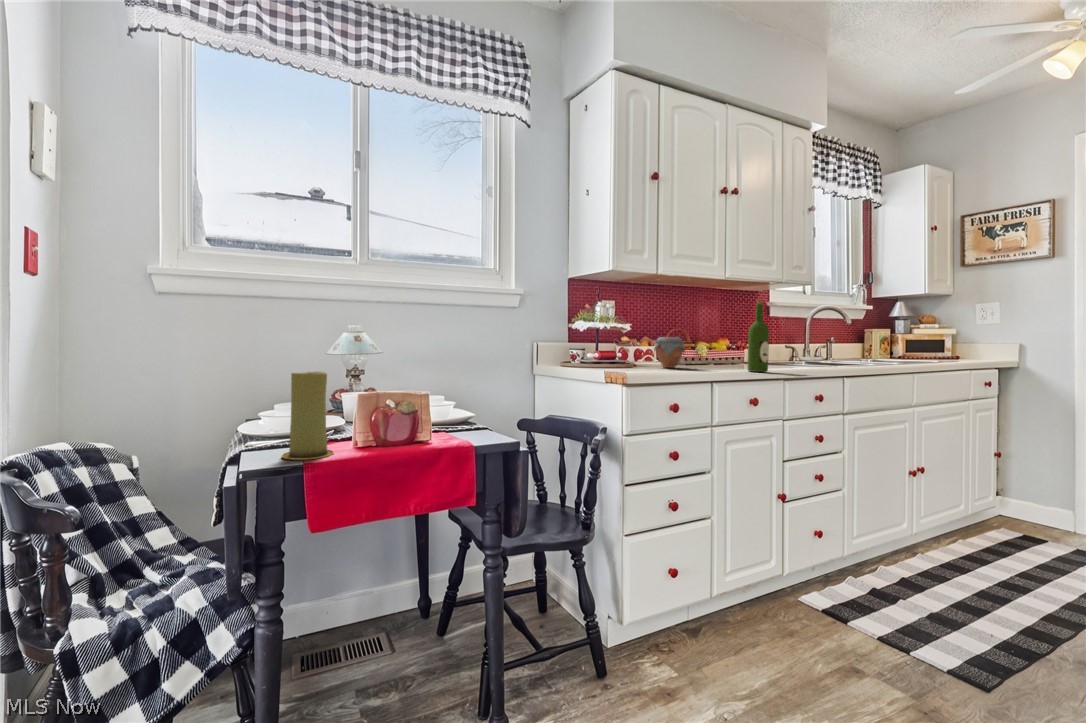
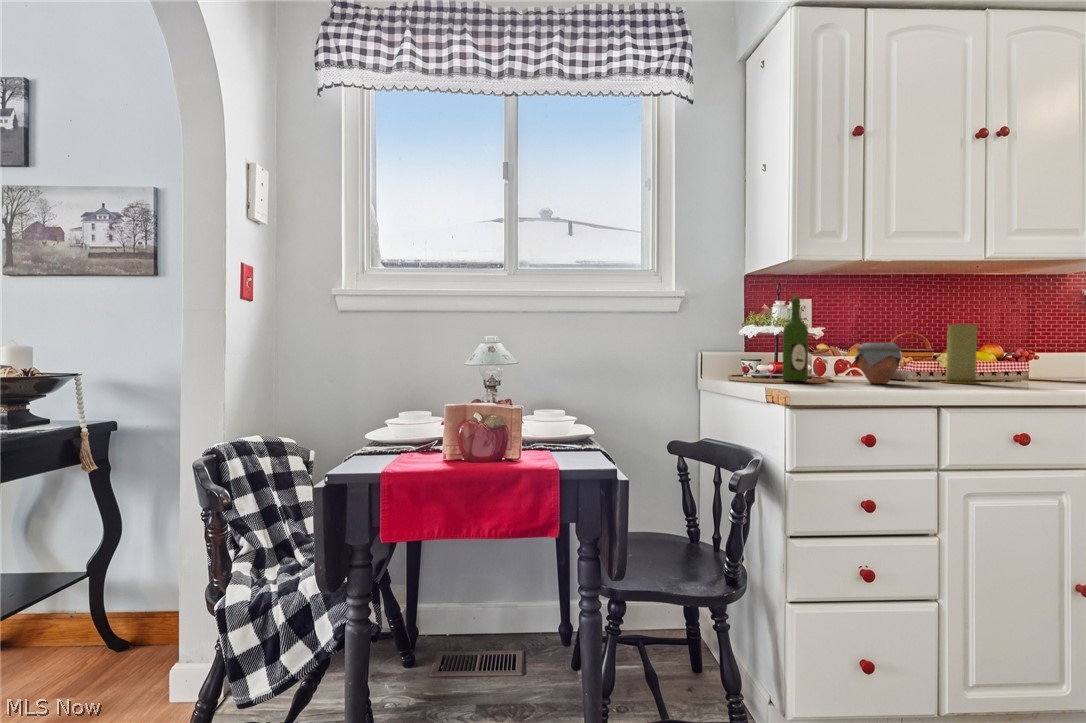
wine bottle: present [748,300,769,372] -> present [782,293,808,381]
candle: present [282,372,334,460] -> present [942,324,979,383]

